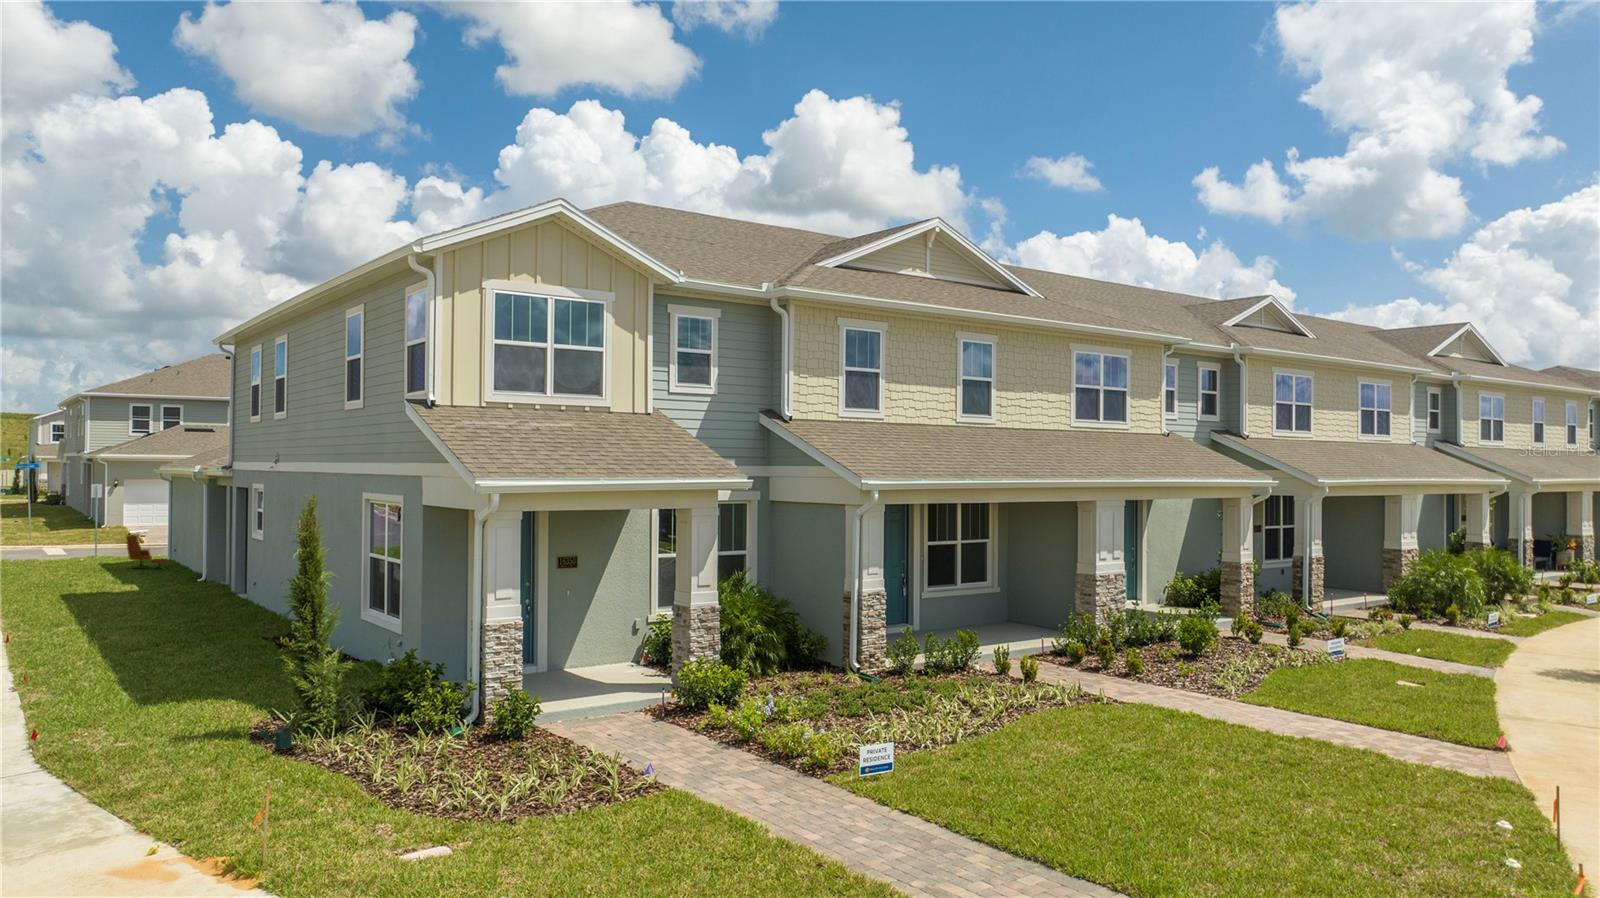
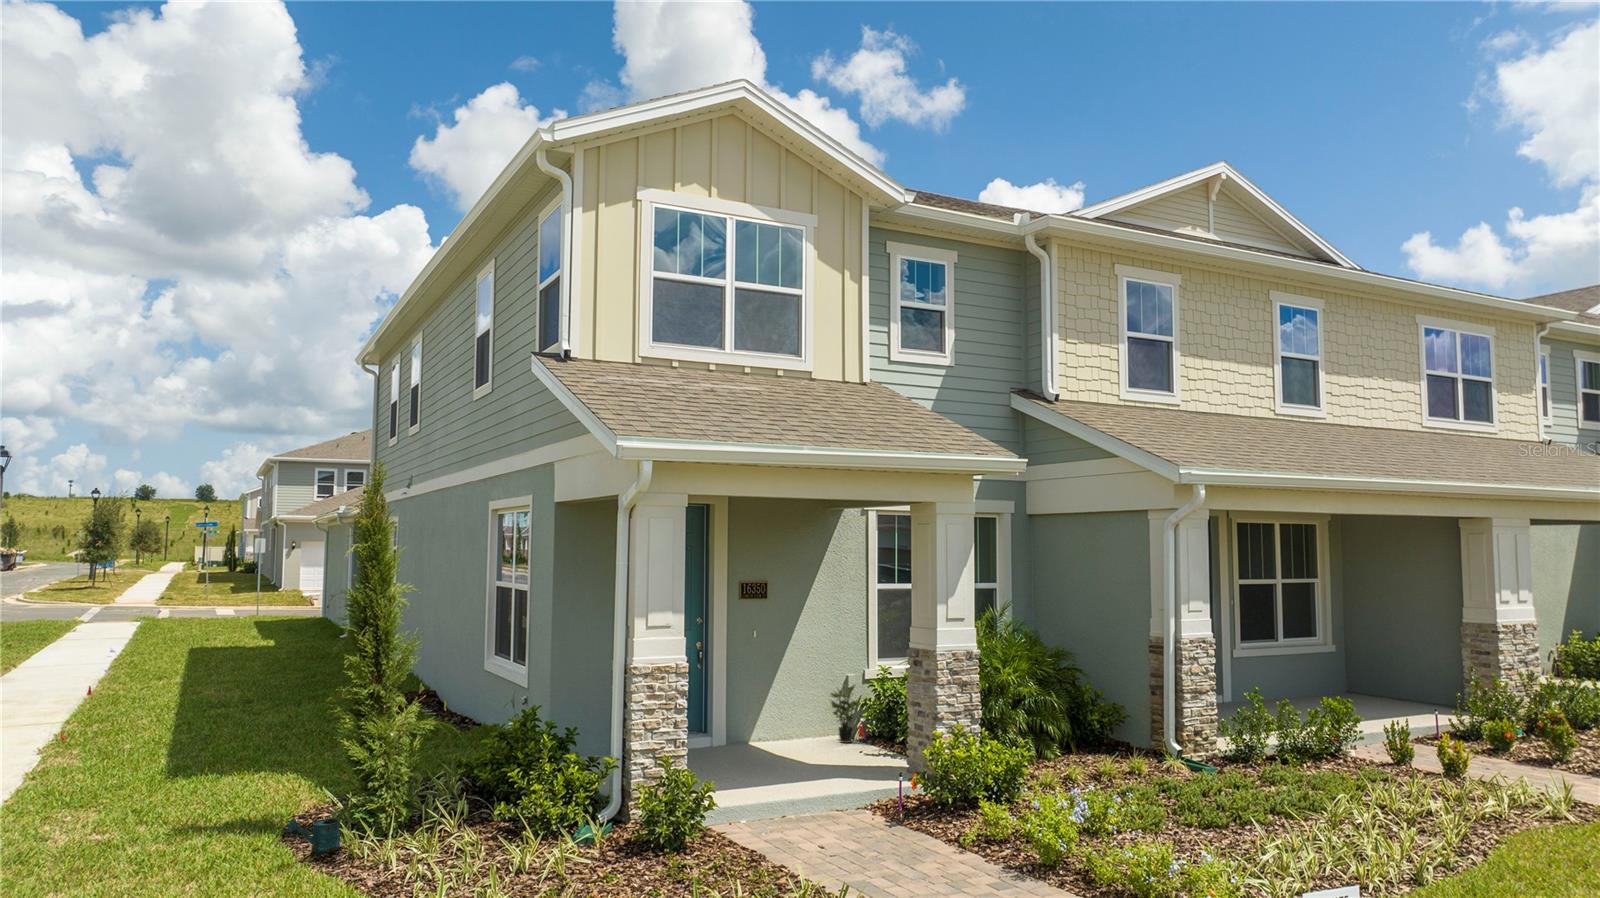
lounge chair: present [126,535,167,569] -> none [290,585,330,622]
potted plant: none [623,627,645,669] -> present [831,685,859,743]

